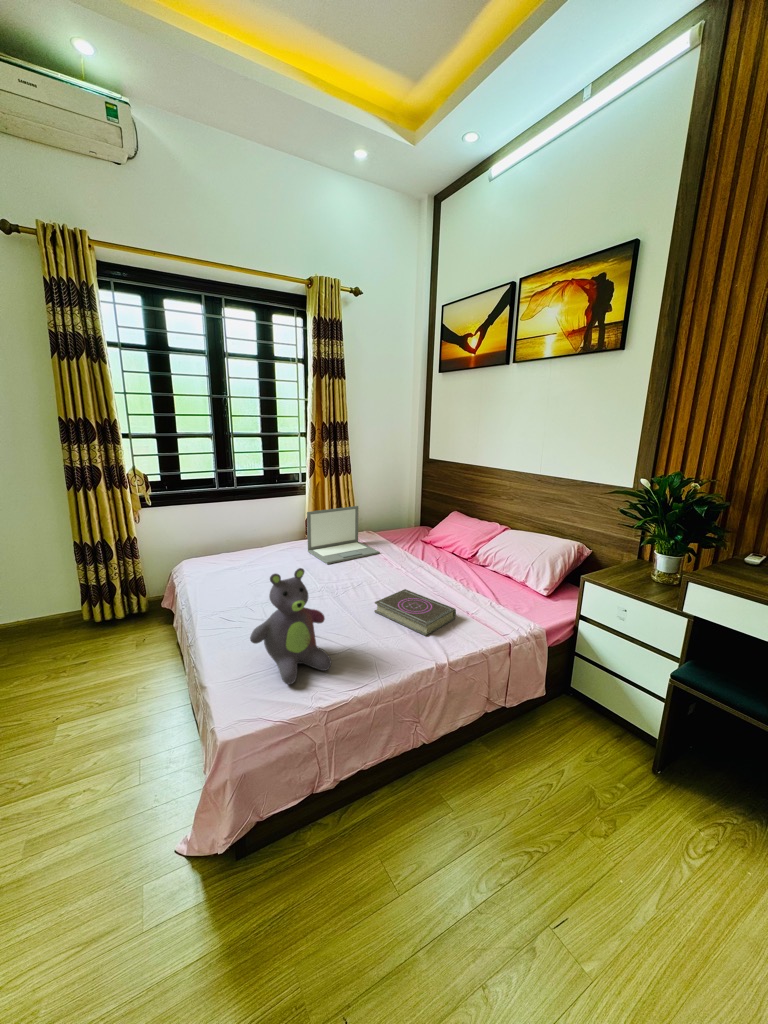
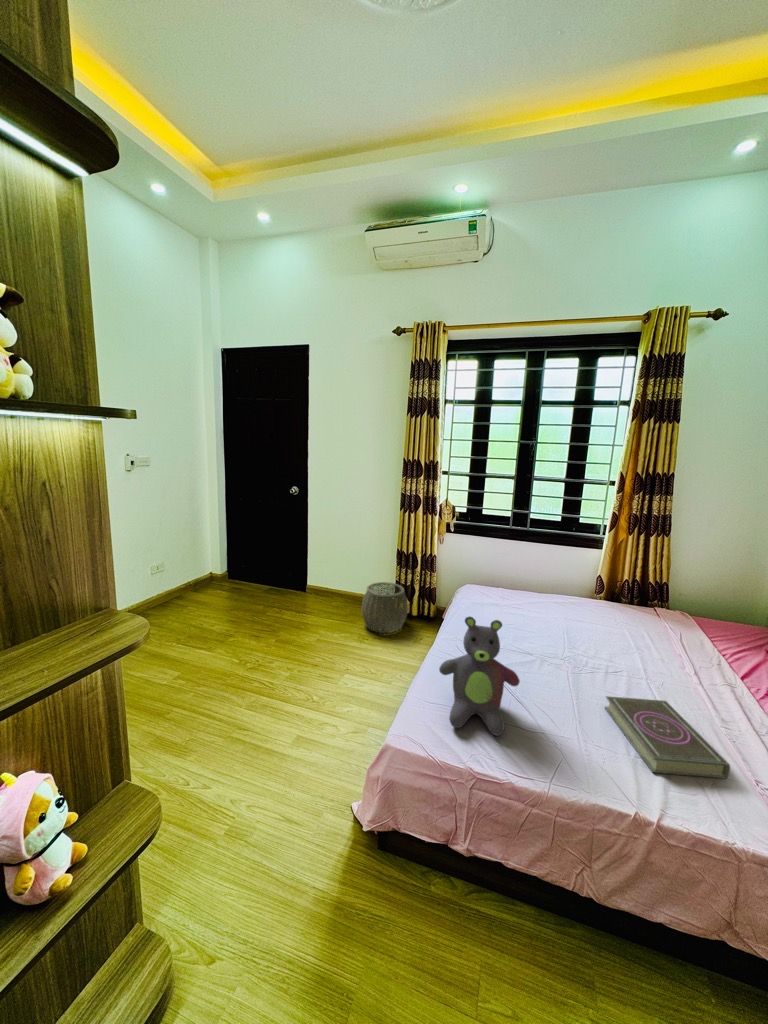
laptop: present [307,506,380,564] -> none [581,569,676,645]
woven basket: none [37,587,115,659] -> present [362,582,408,633]

